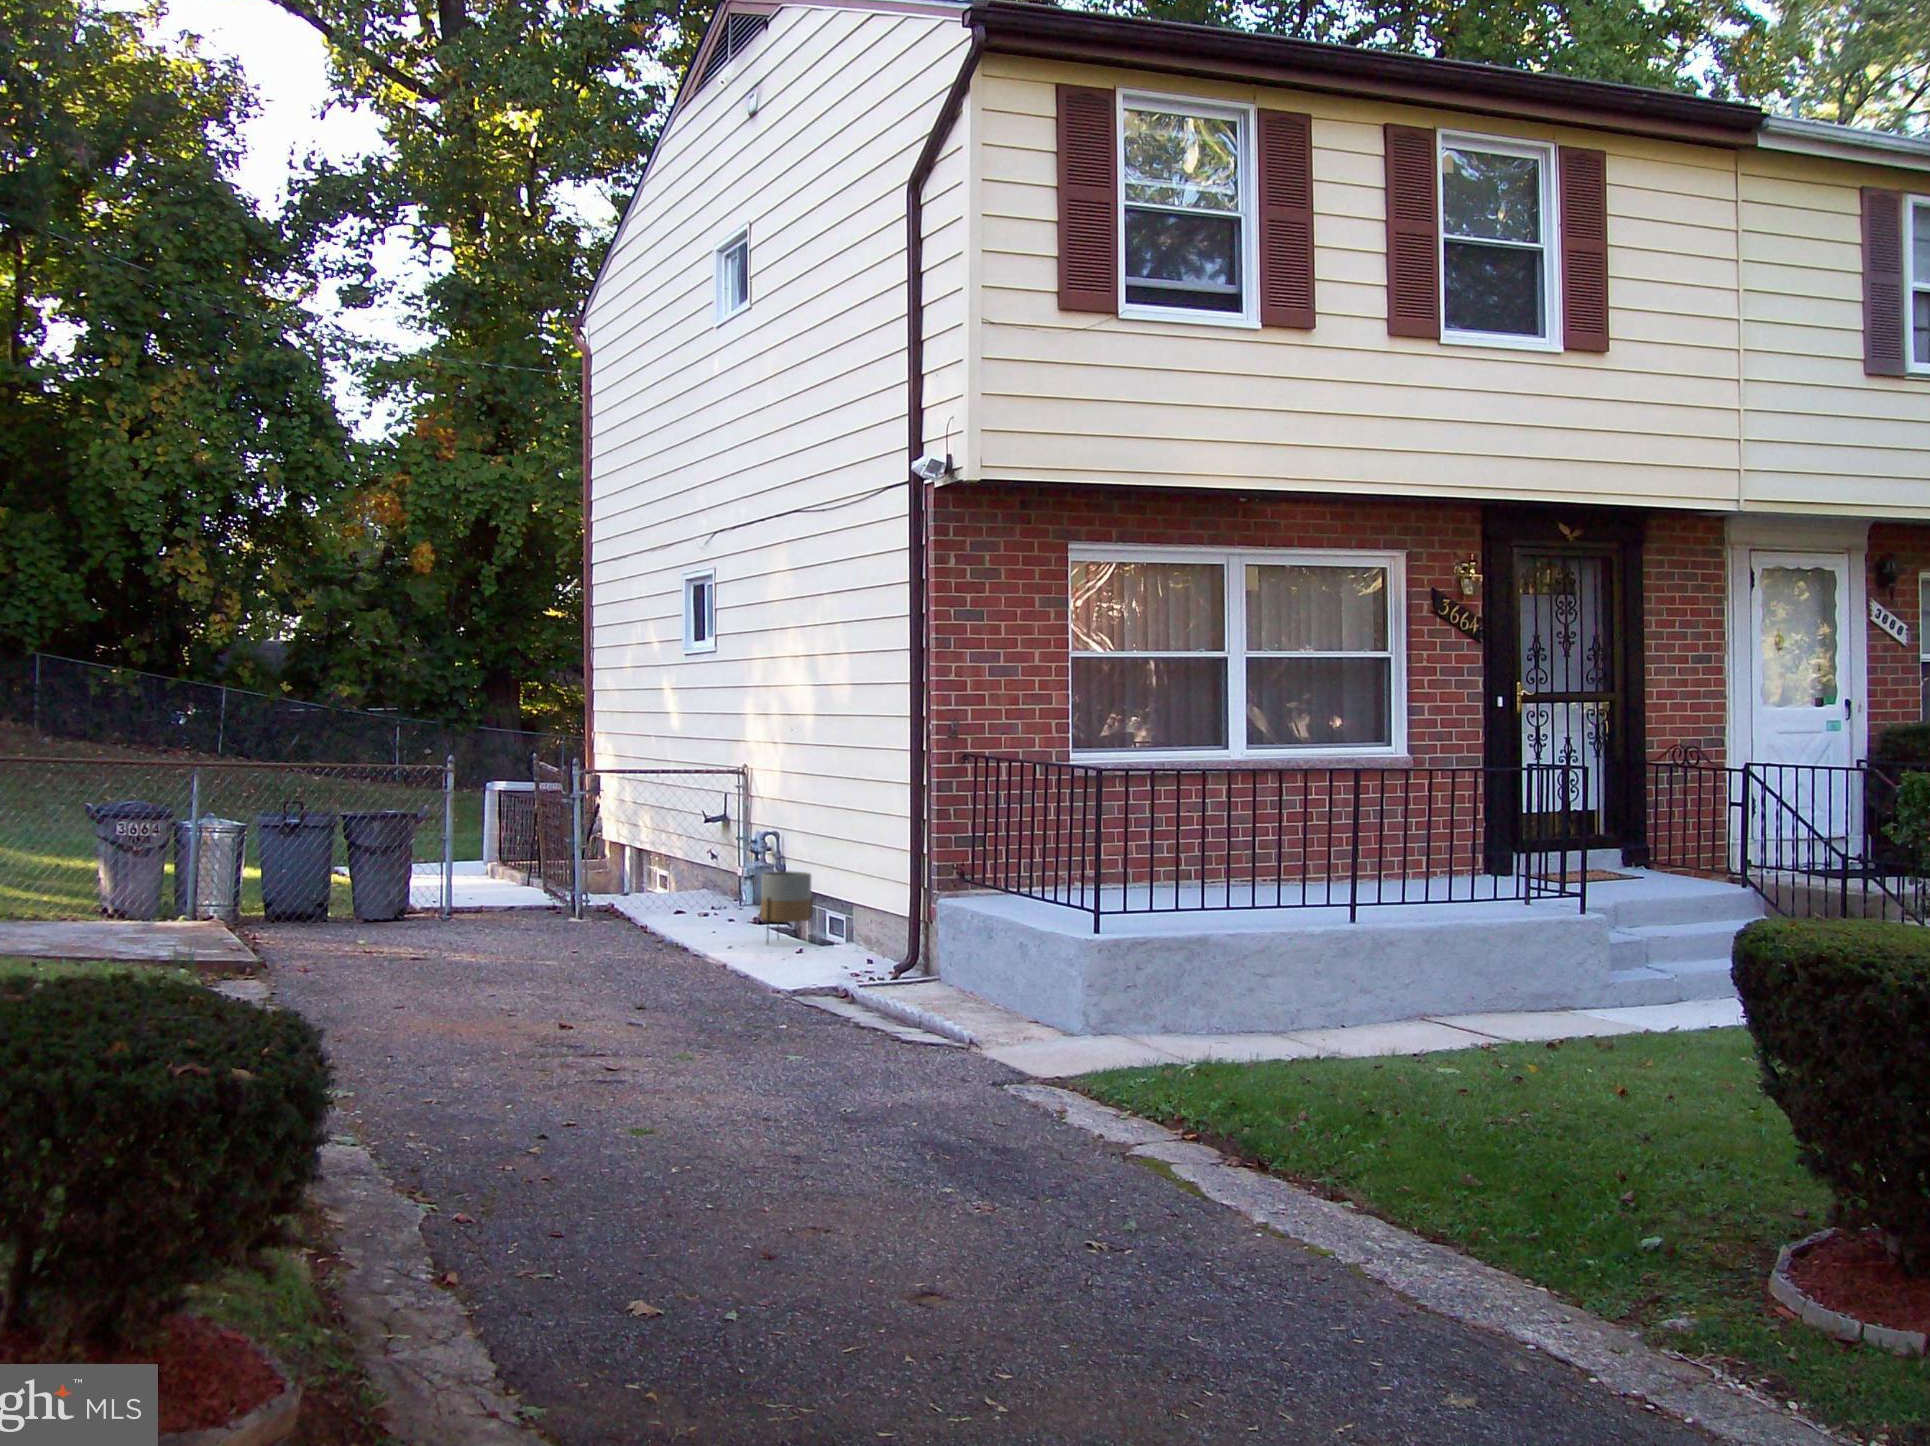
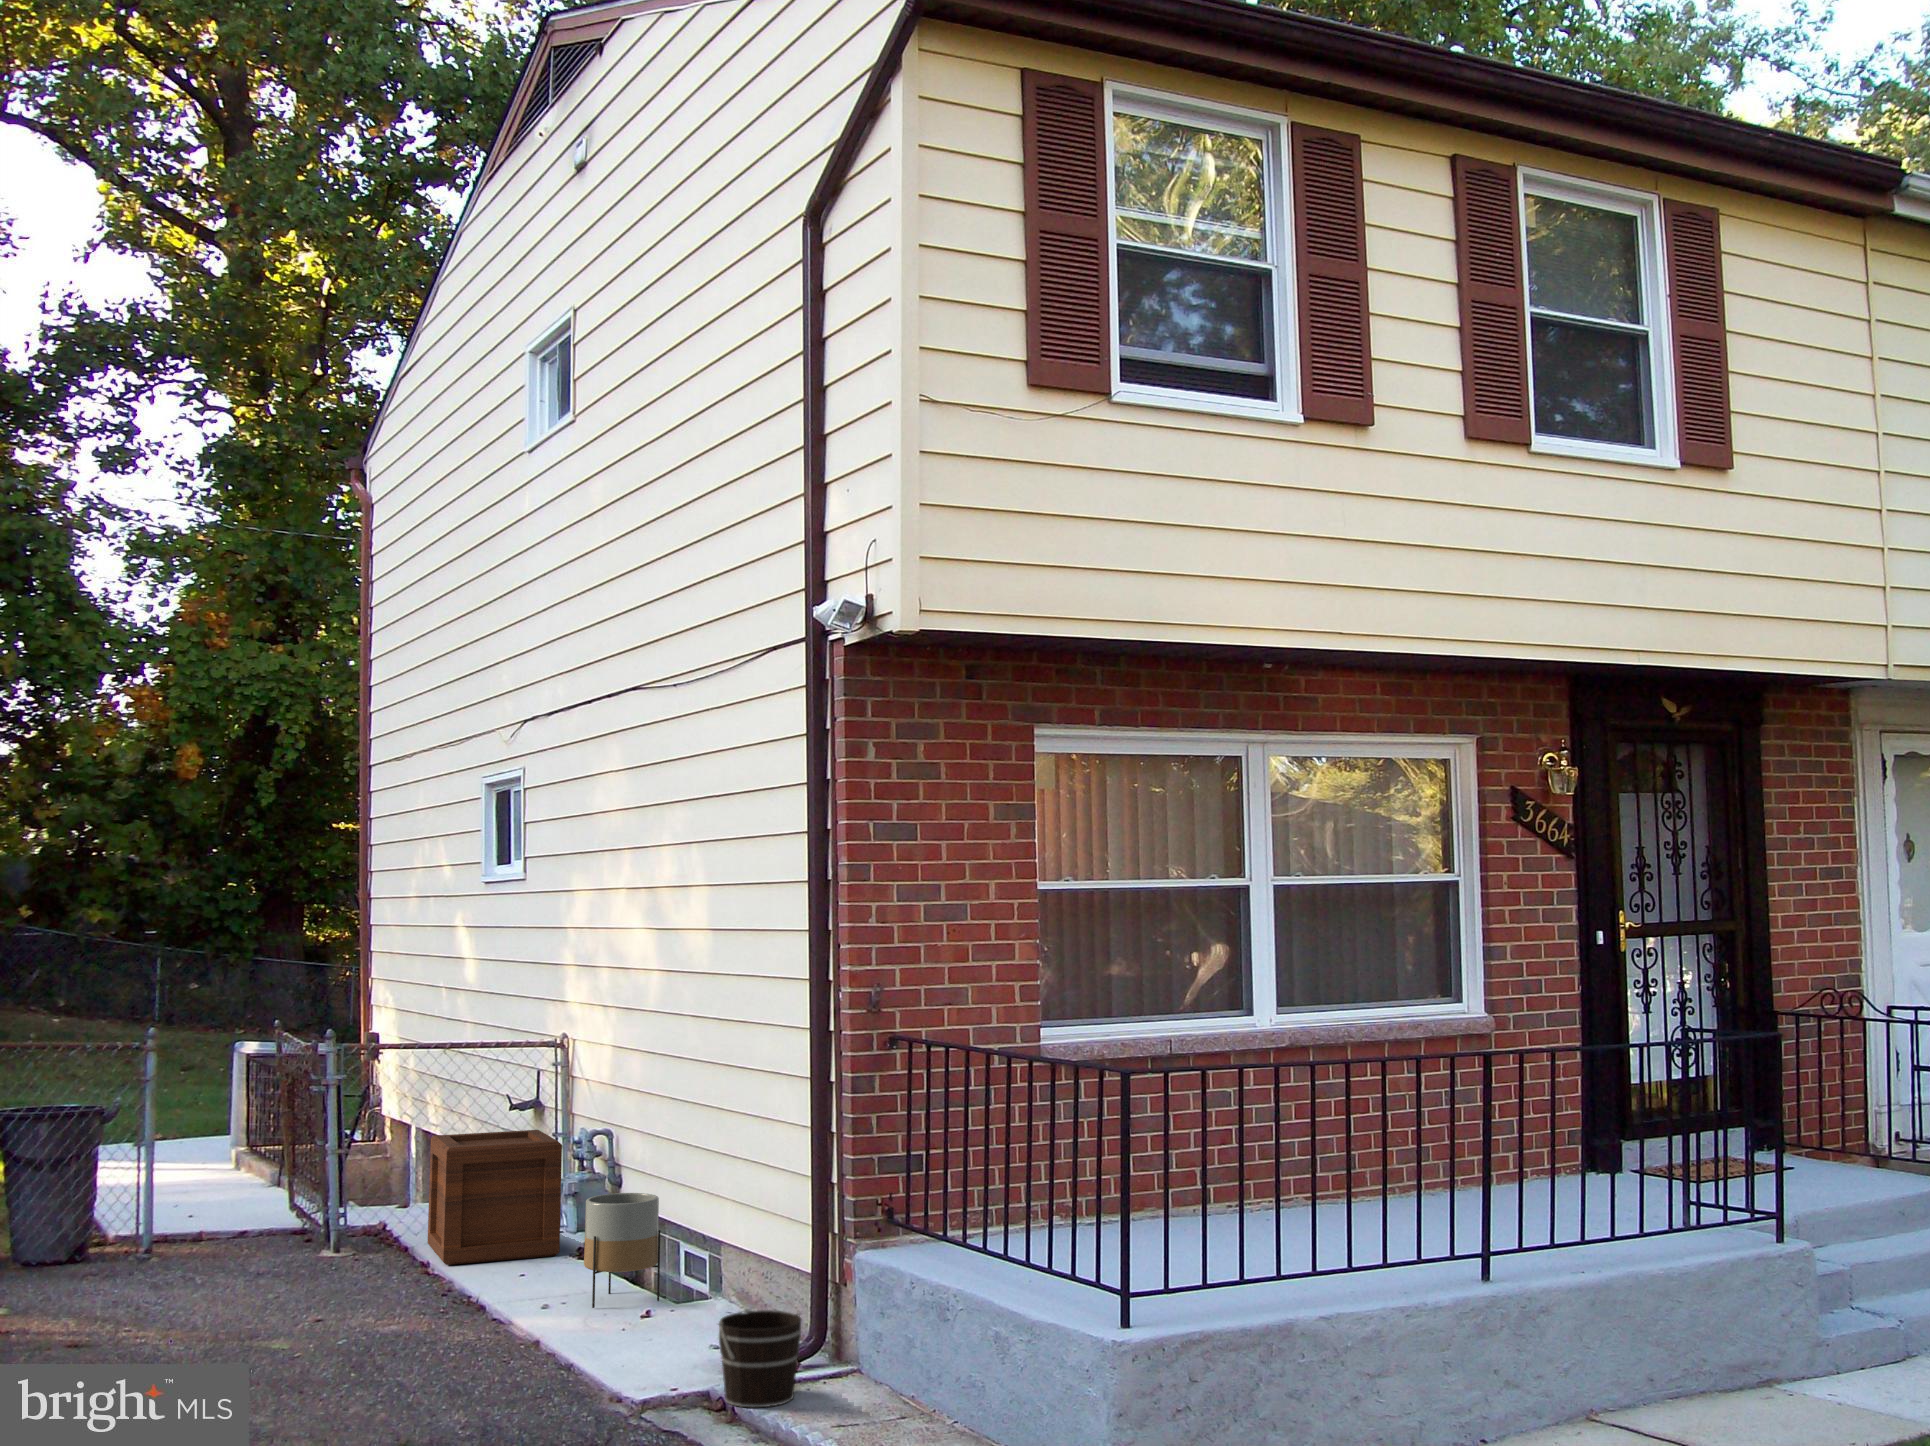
wooden crate: none [649,836,743,923] -> present [427,1130,562,1265]
bucket: none [850,932,905,989] -> present [718,1310,801,1407]

